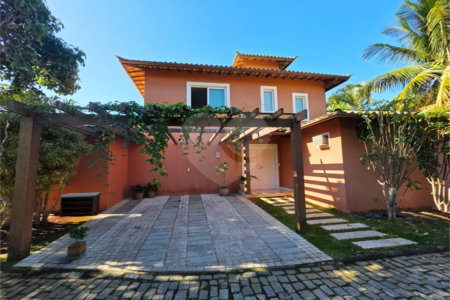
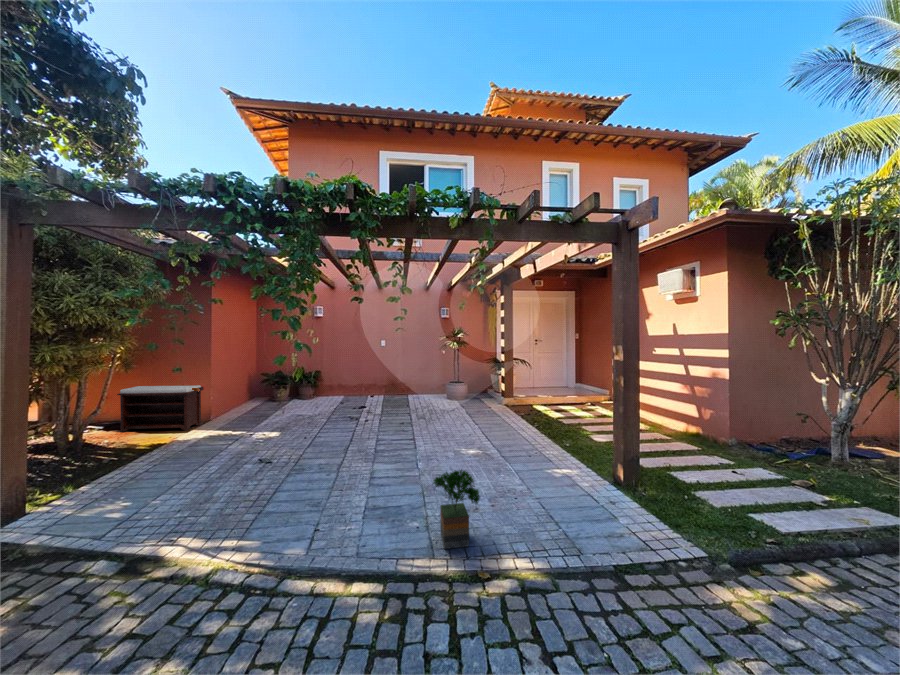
potted tree: present [67,227,90,260] -> present [433,470,480,549]

